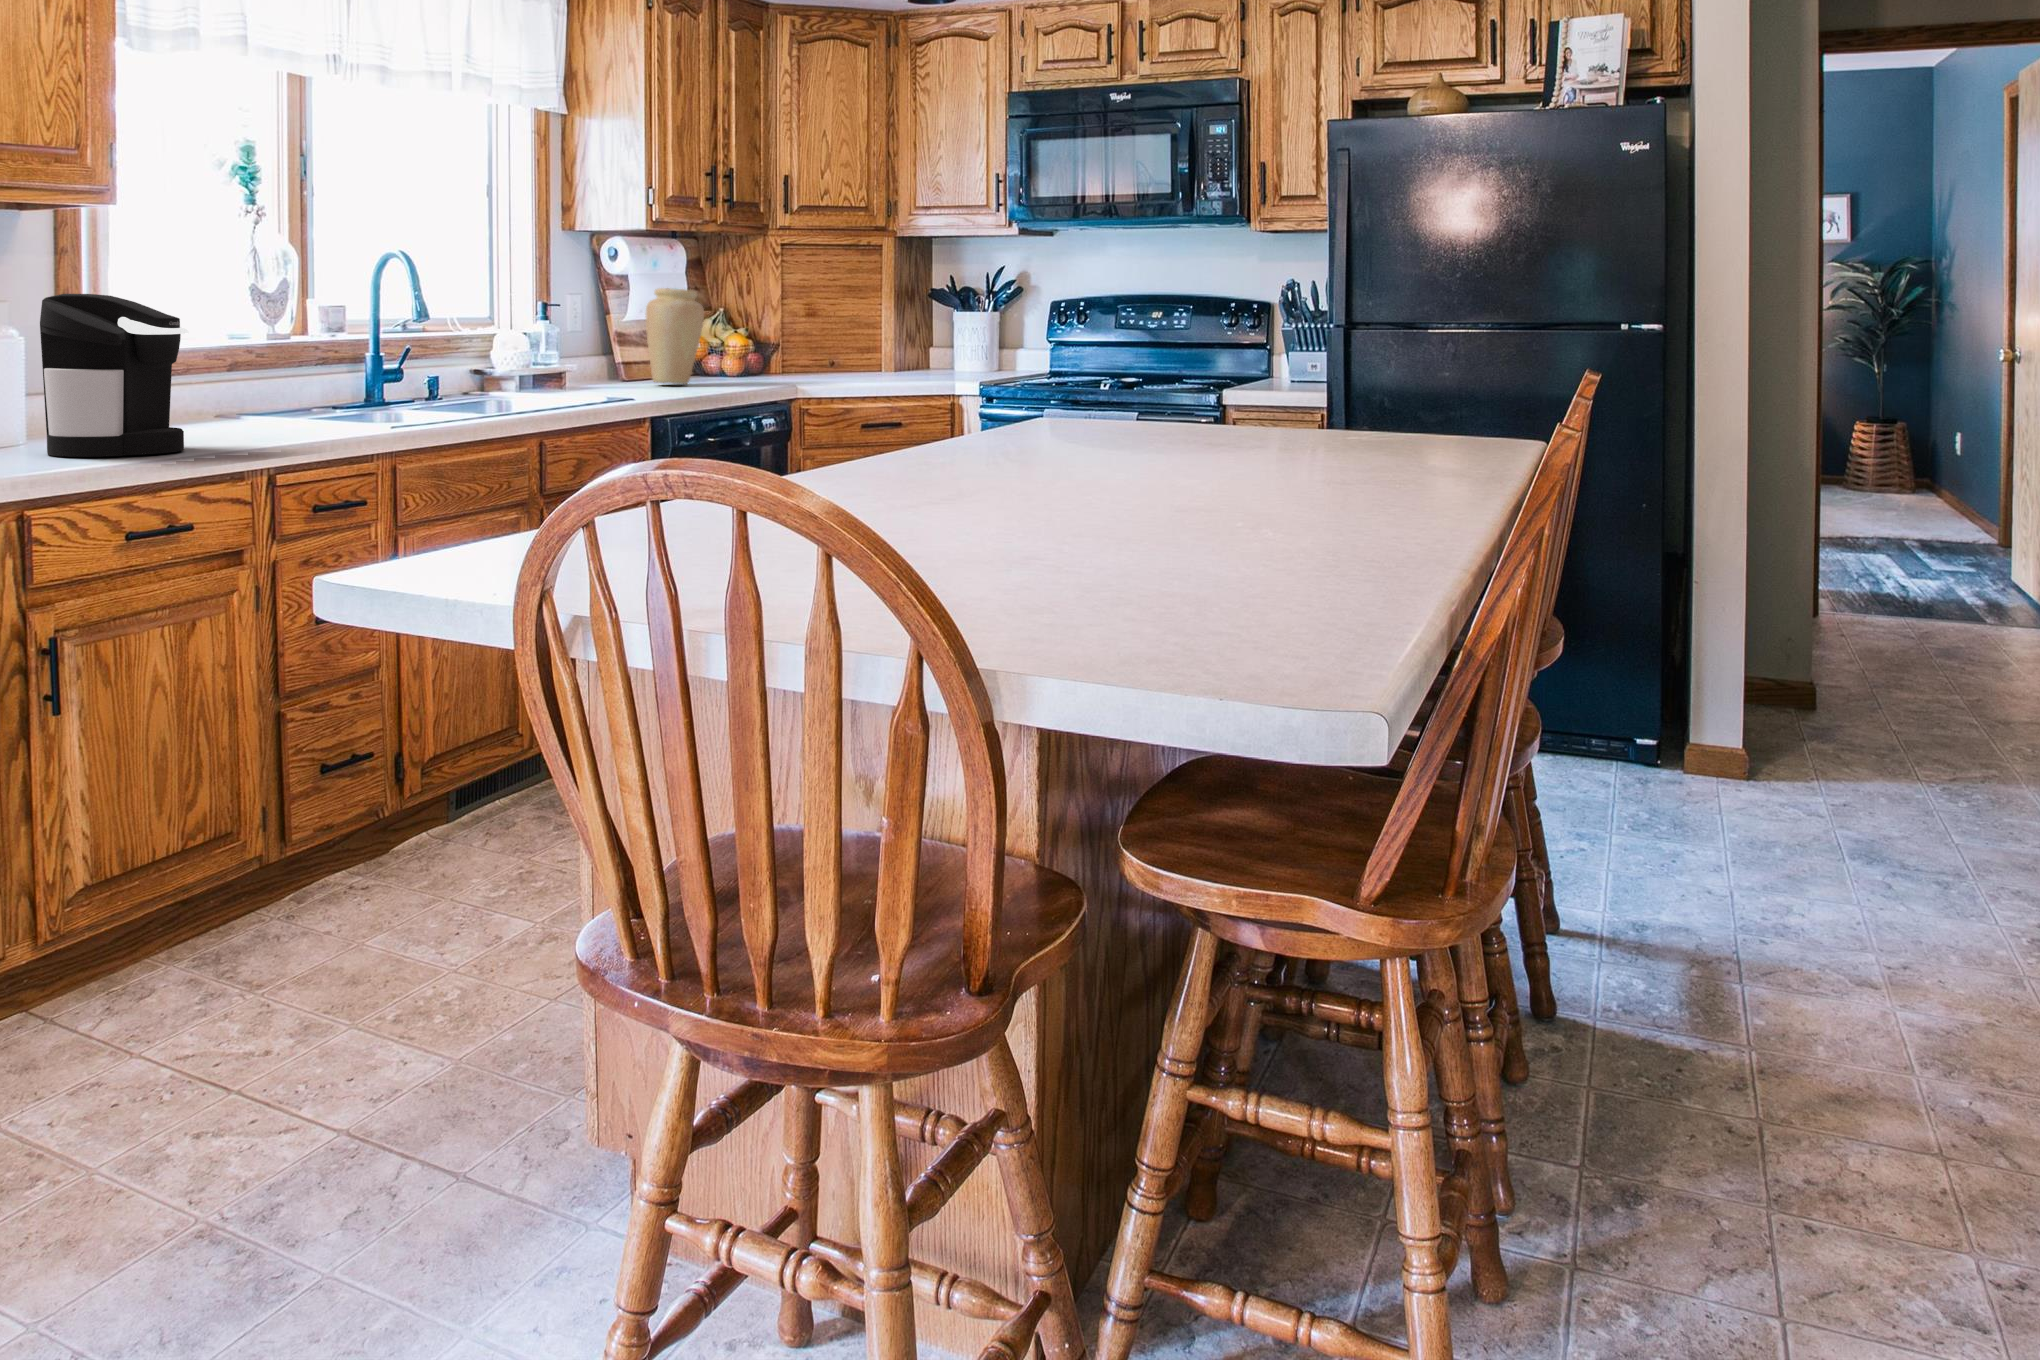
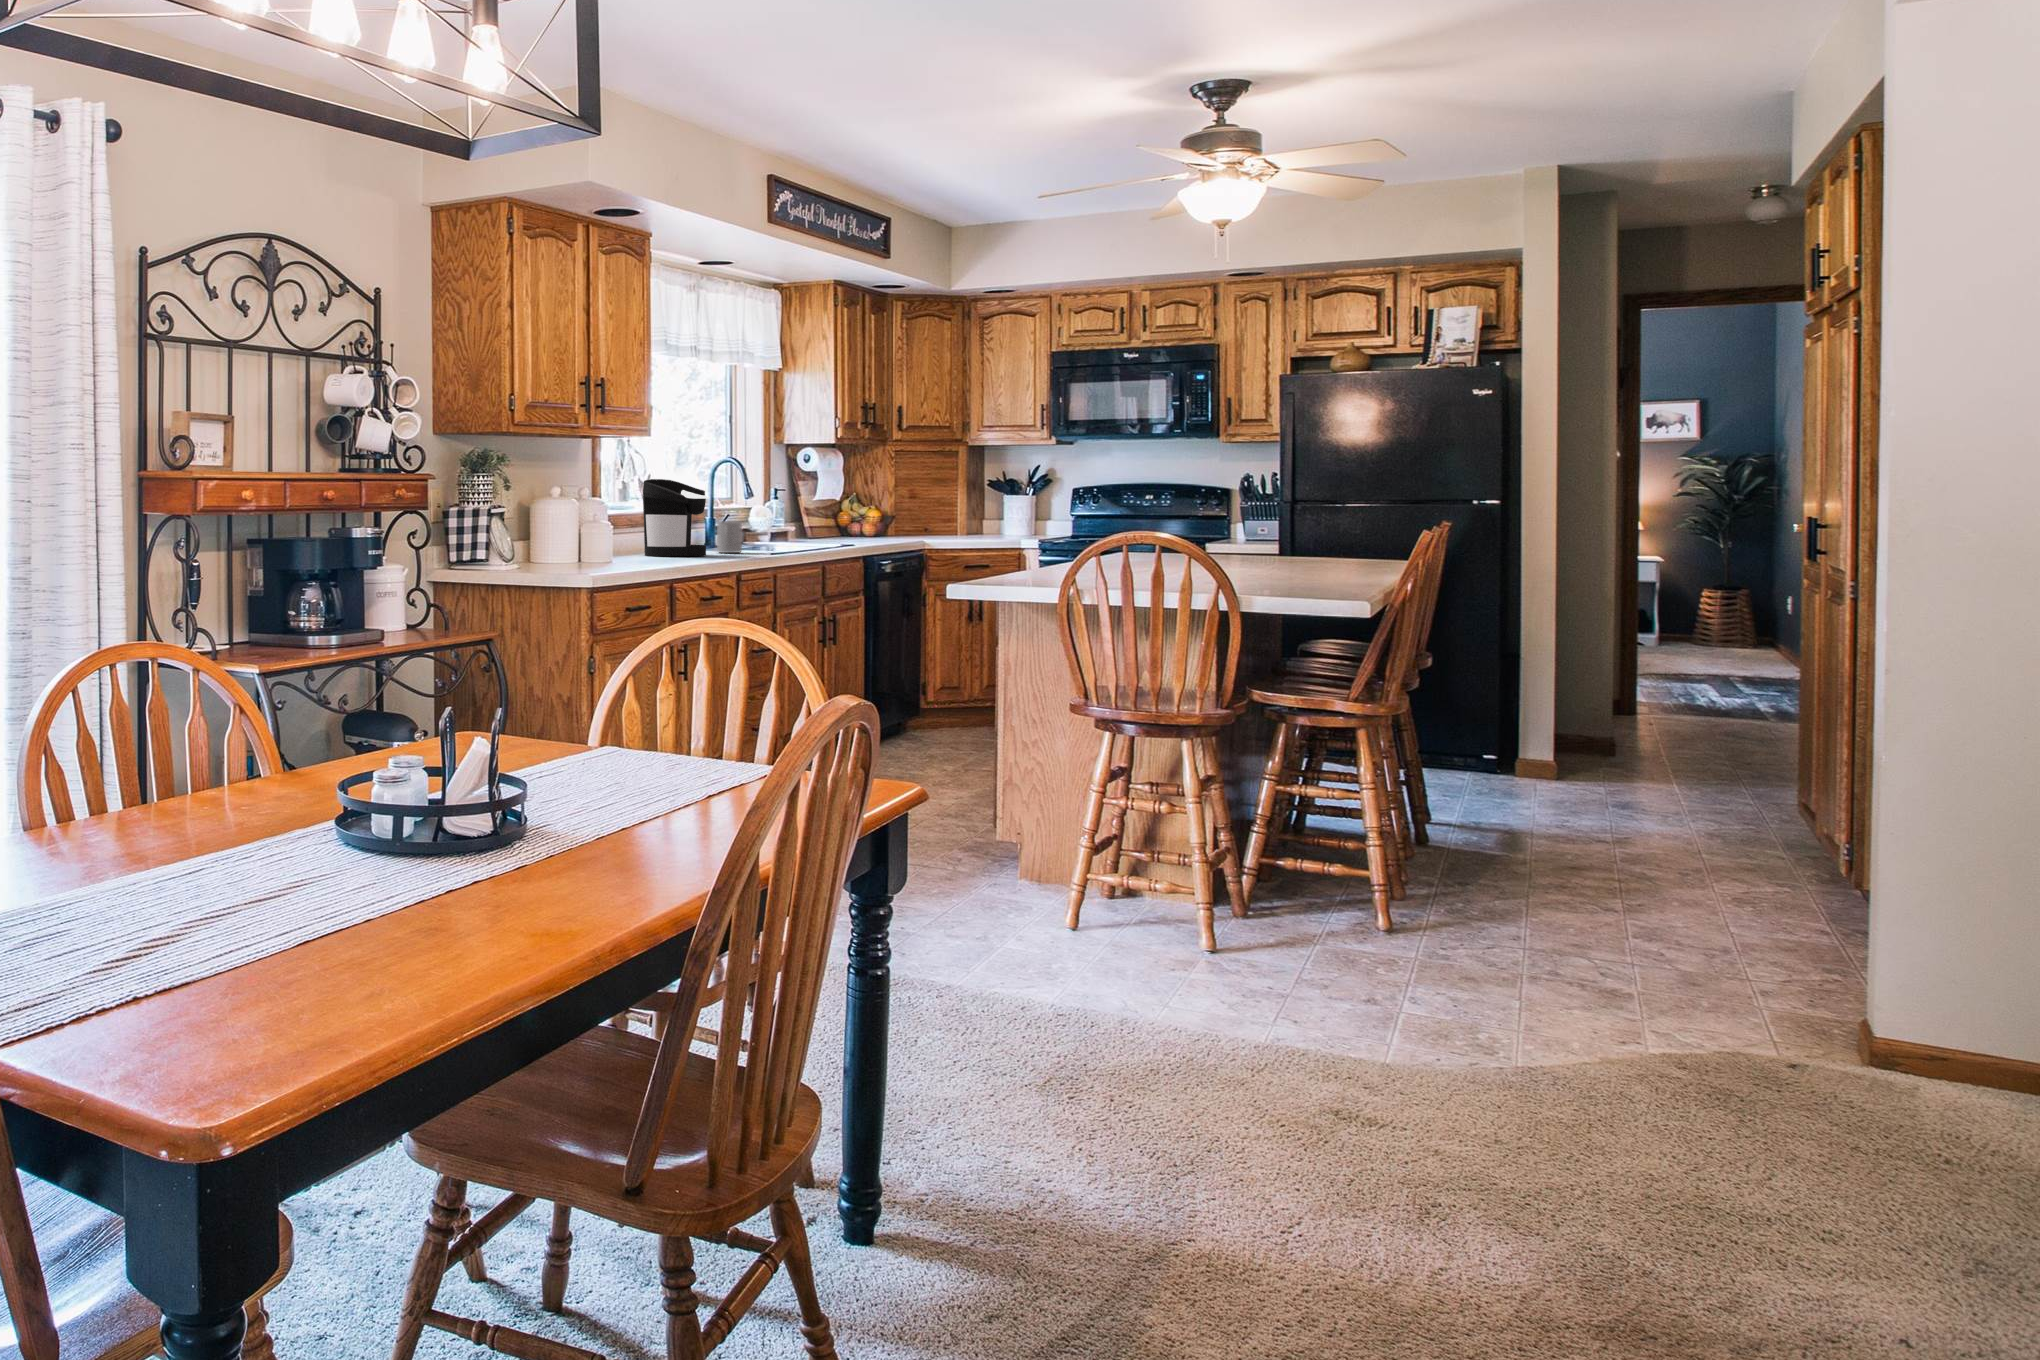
vase: present [646,288,704,384] -> none [828,479,864,538]
mug: none [256,374,310,440] -> present [717,521,742,553]

